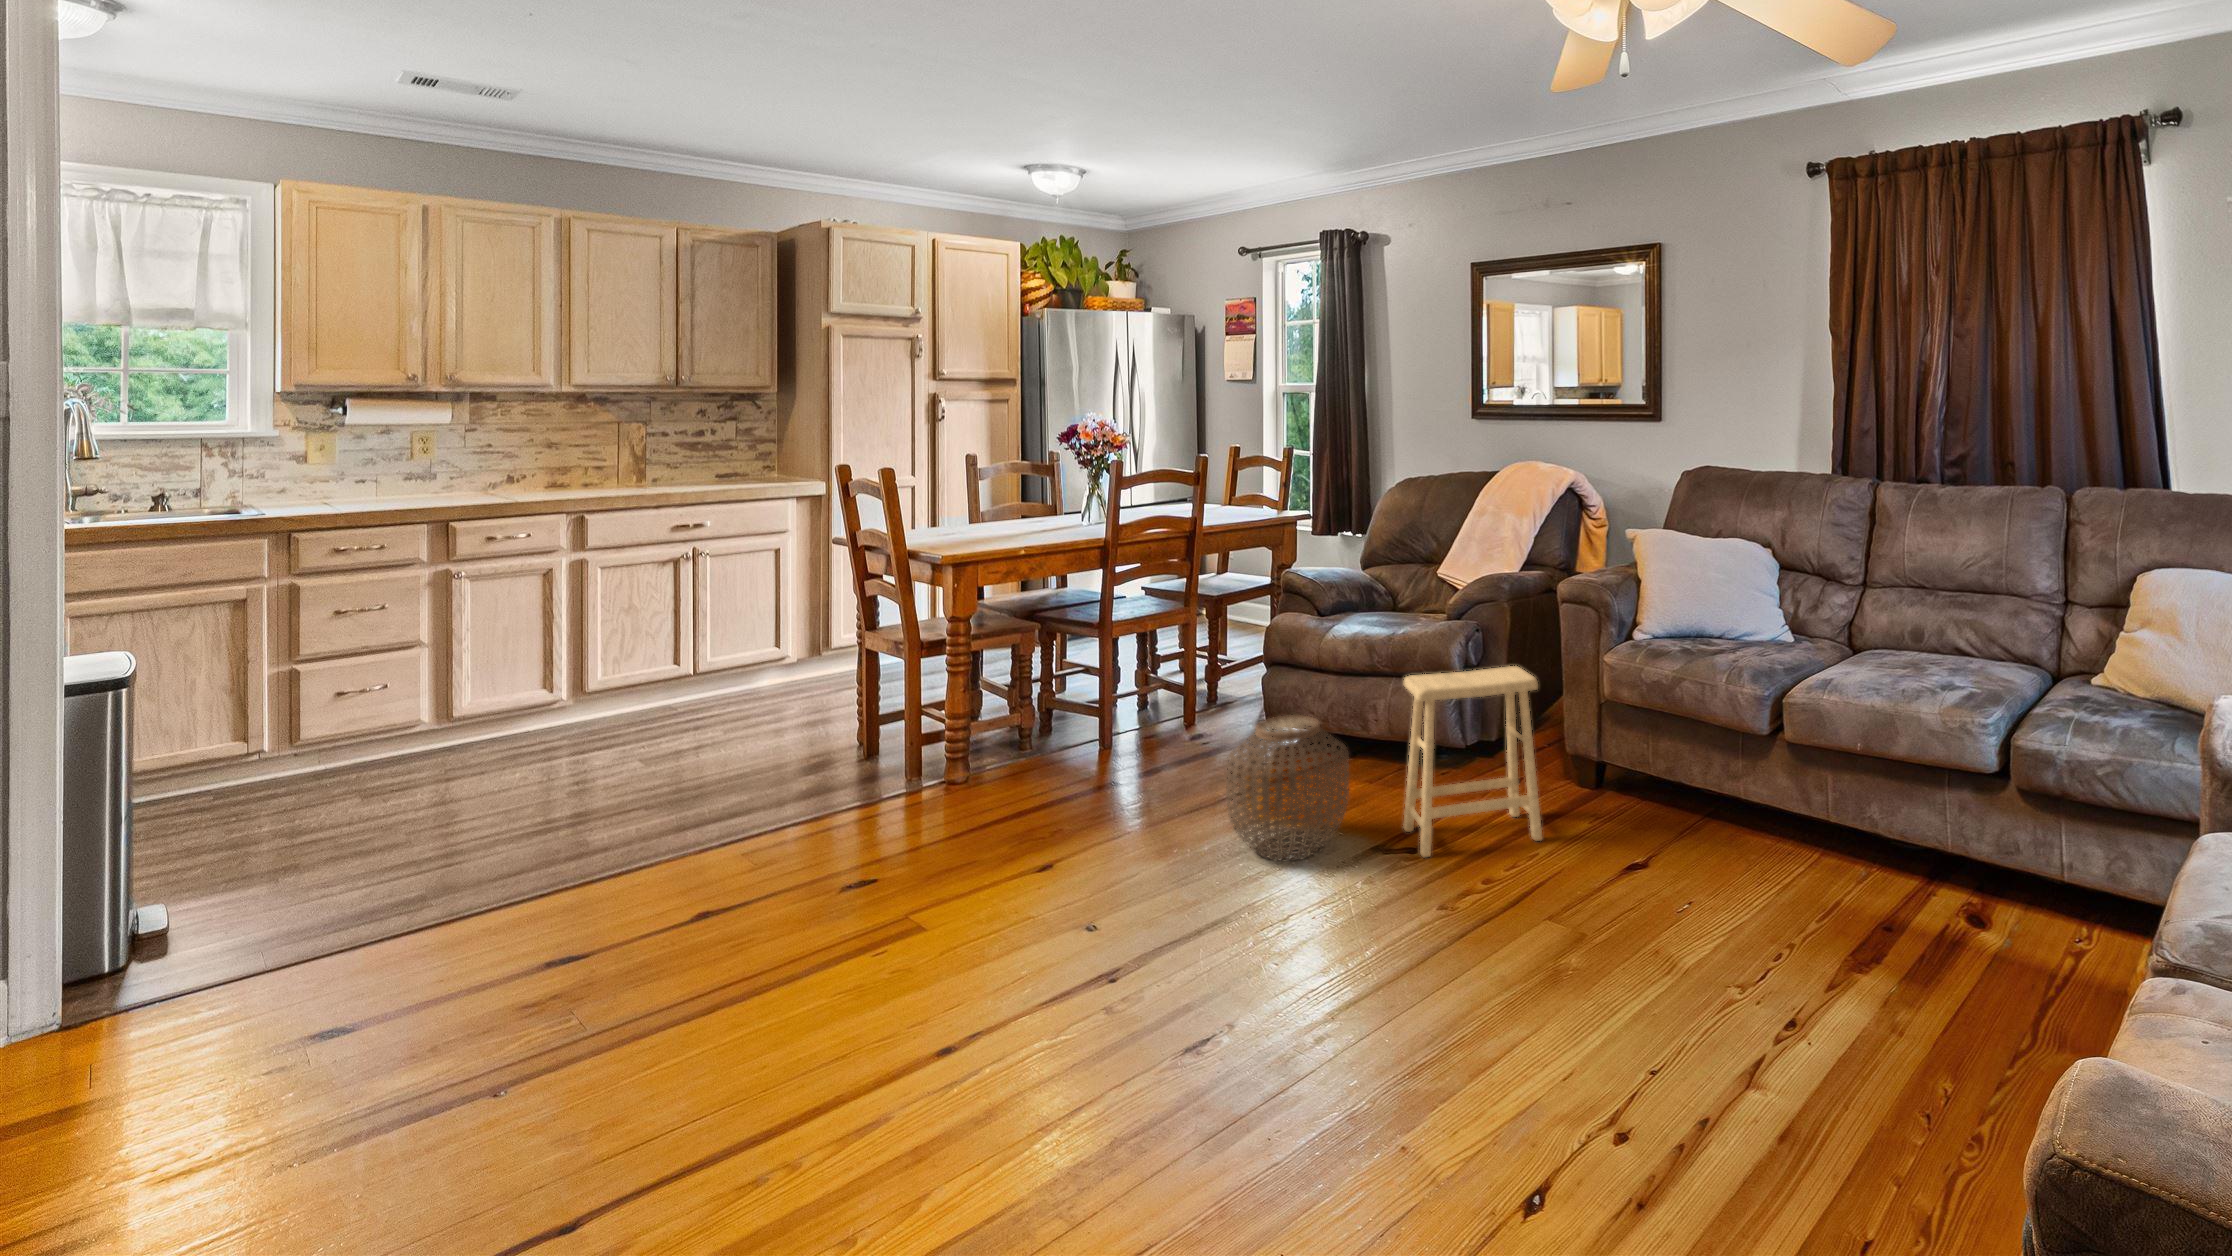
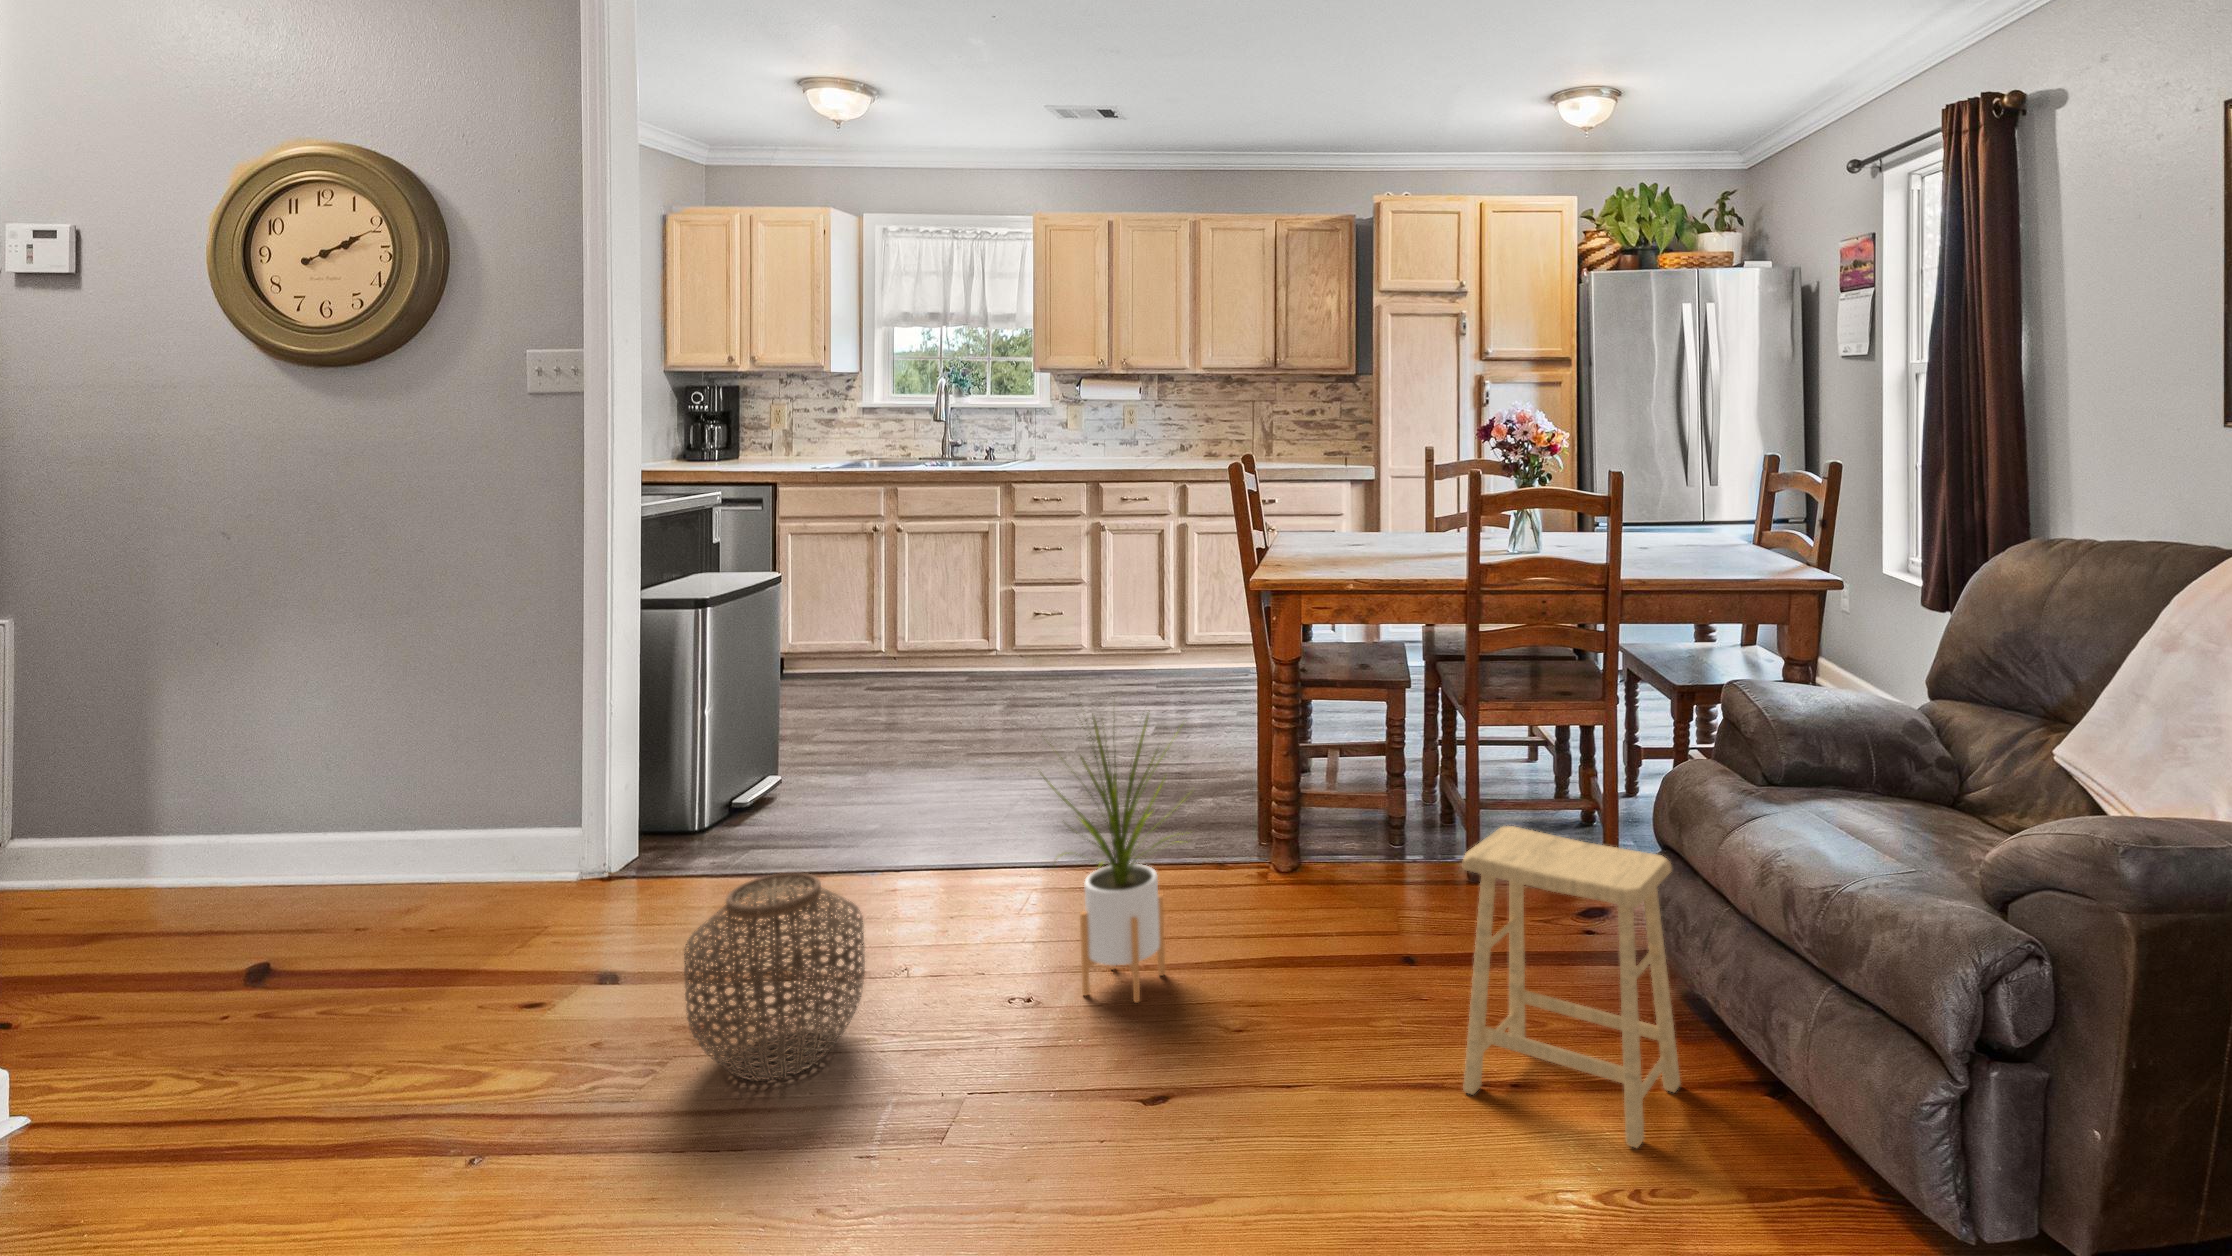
house plant: none [1001,643,1158,926] -> present [1043,715,1189,1003]
woven basket: present [1226,715,1349,860] -> present [684,873,865,1081]

